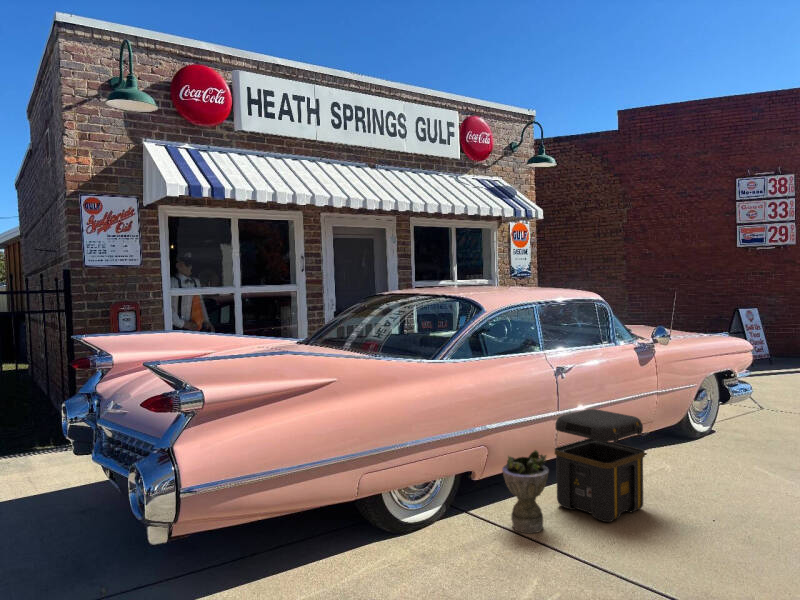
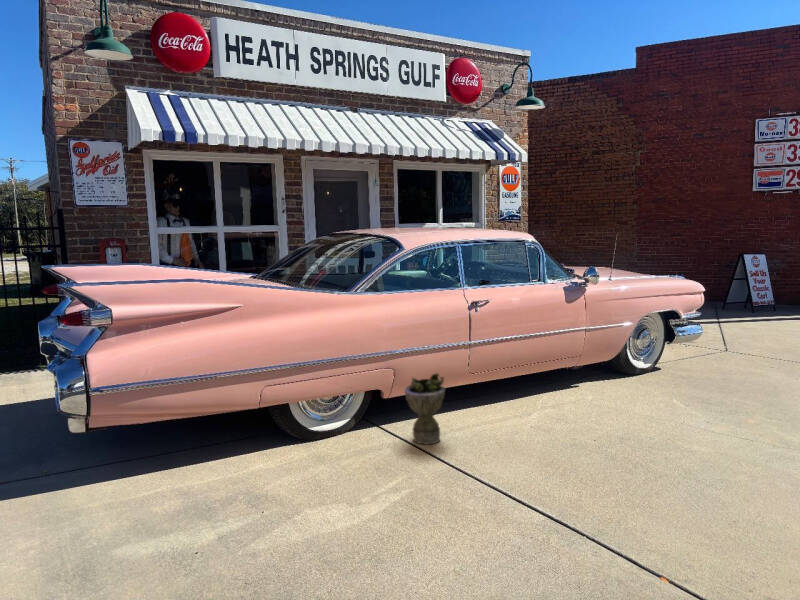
toolbox: present [554,409,645,522] -> none [462,339,542,438]

